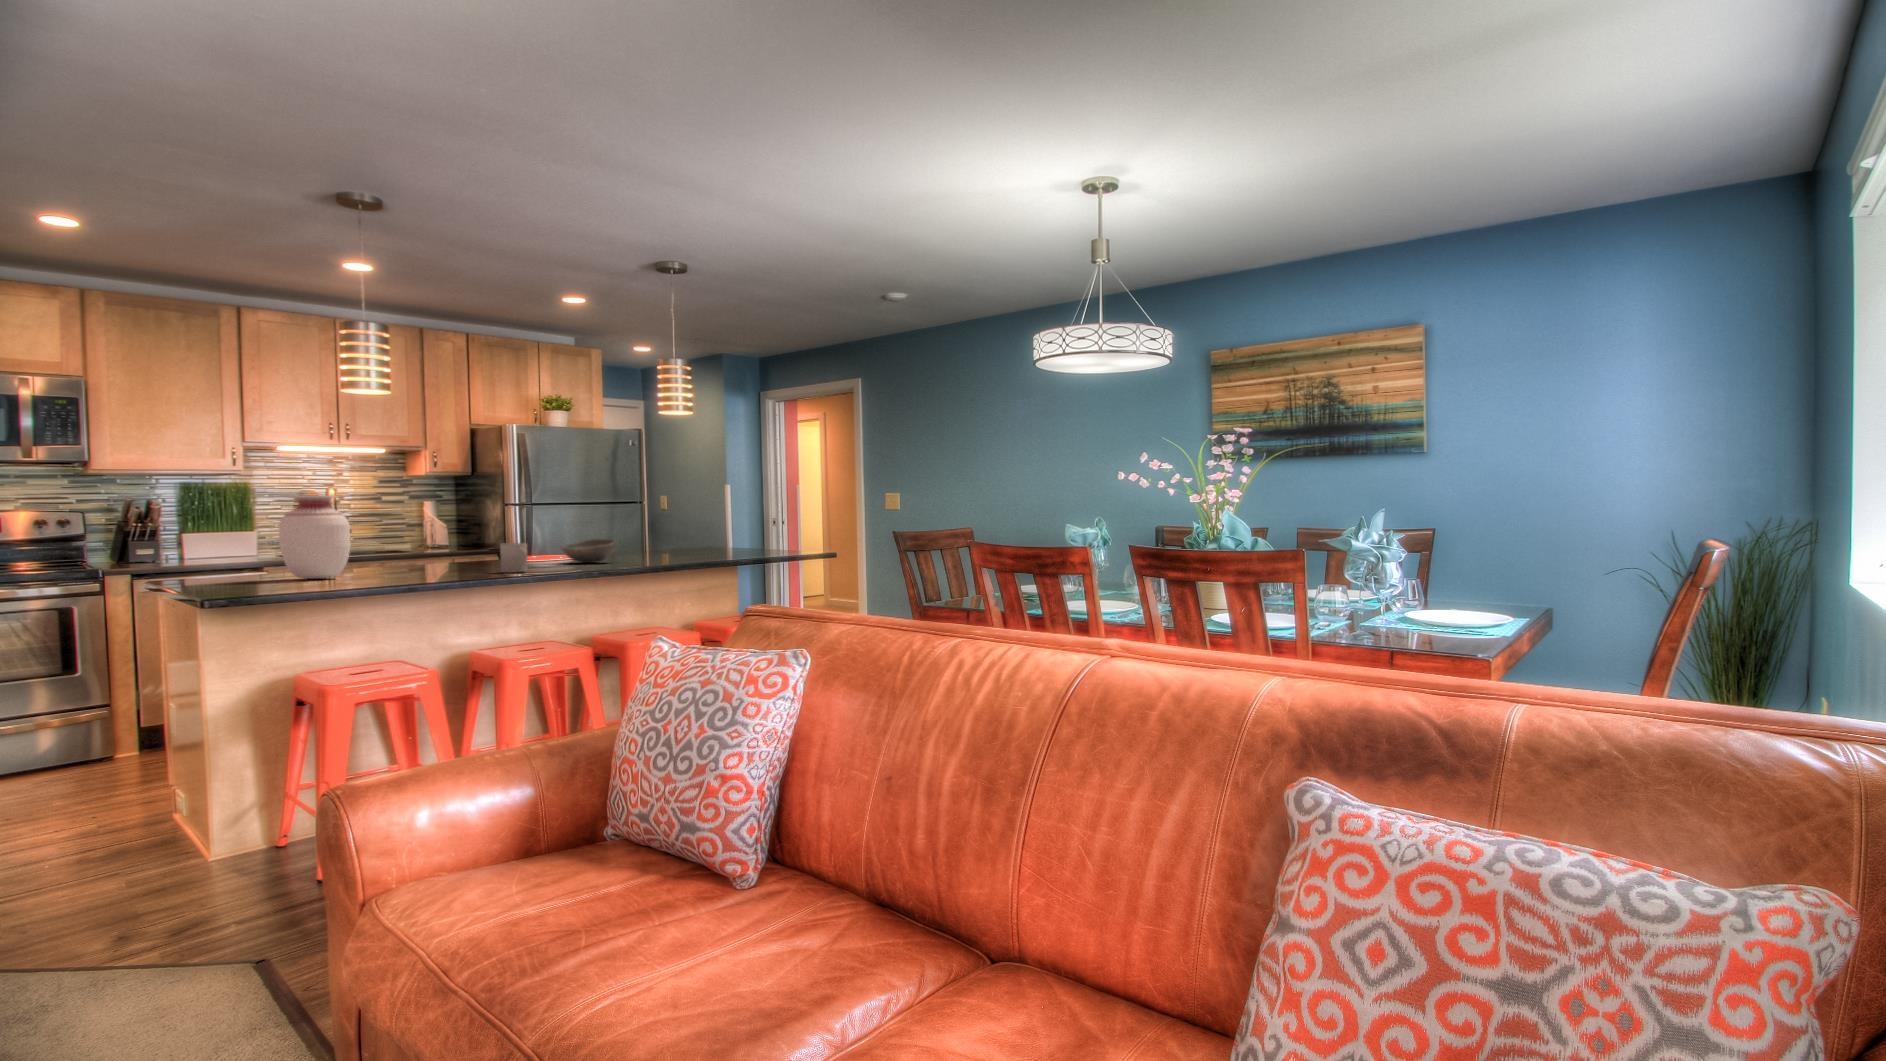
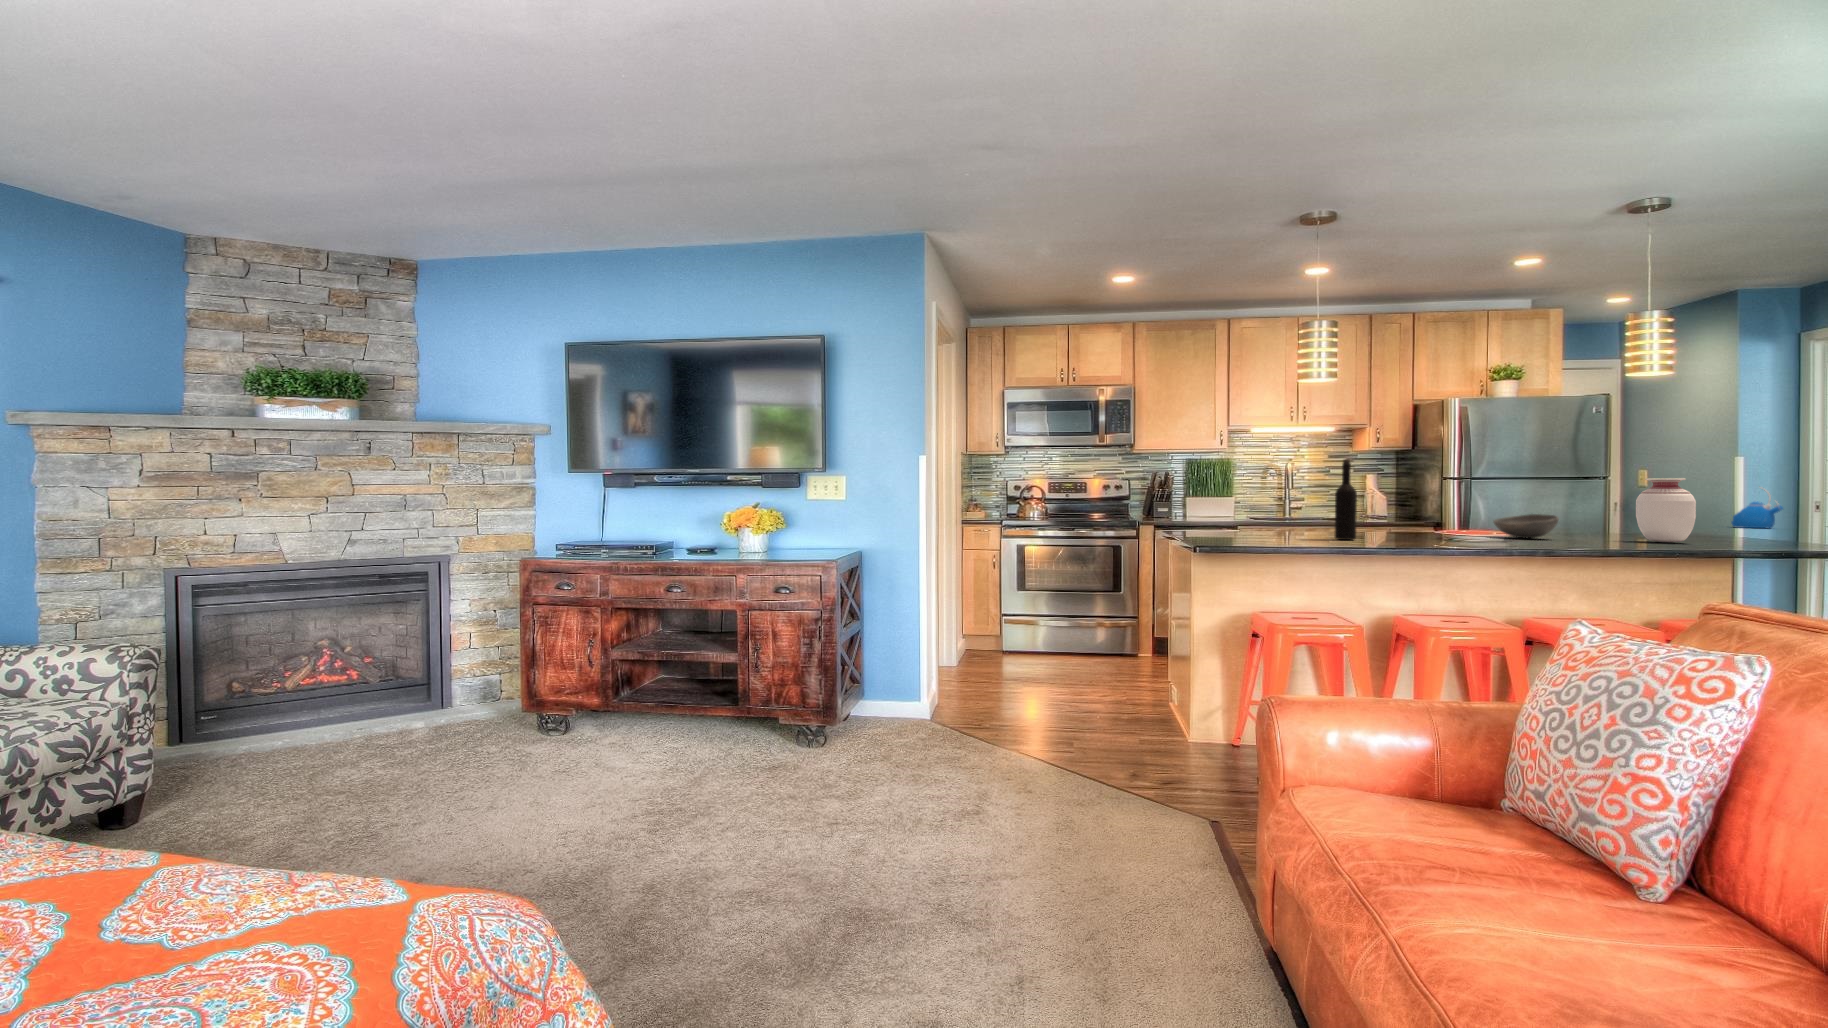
wine bottle: none [397,481,425,576] -> present [1335,459,1357,540]
vase: present [279,495,351,579] -> present [1636,478,1696,542]
kettle: none [727,511,757,546] -> present [1731,490,1783,528]
mug: present [500,543,528,573] -> none [1426,515,1453,543]

